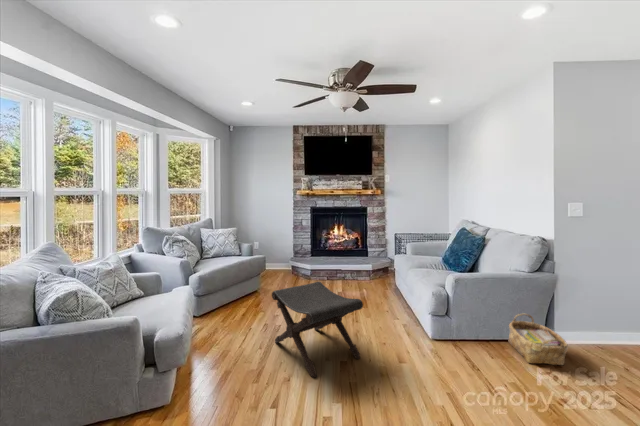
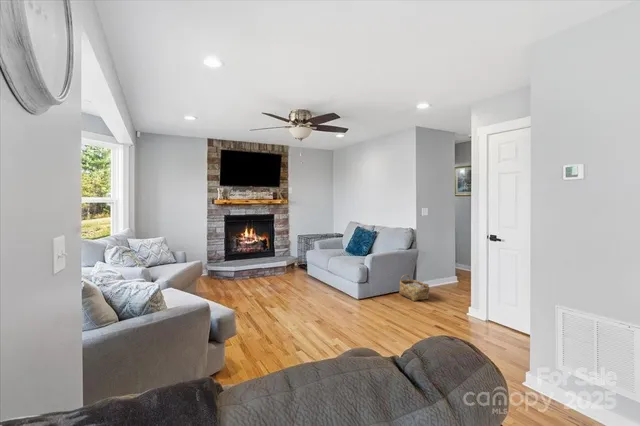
footstool: present [272,282,363,378] -> none [256,271,329,333]

